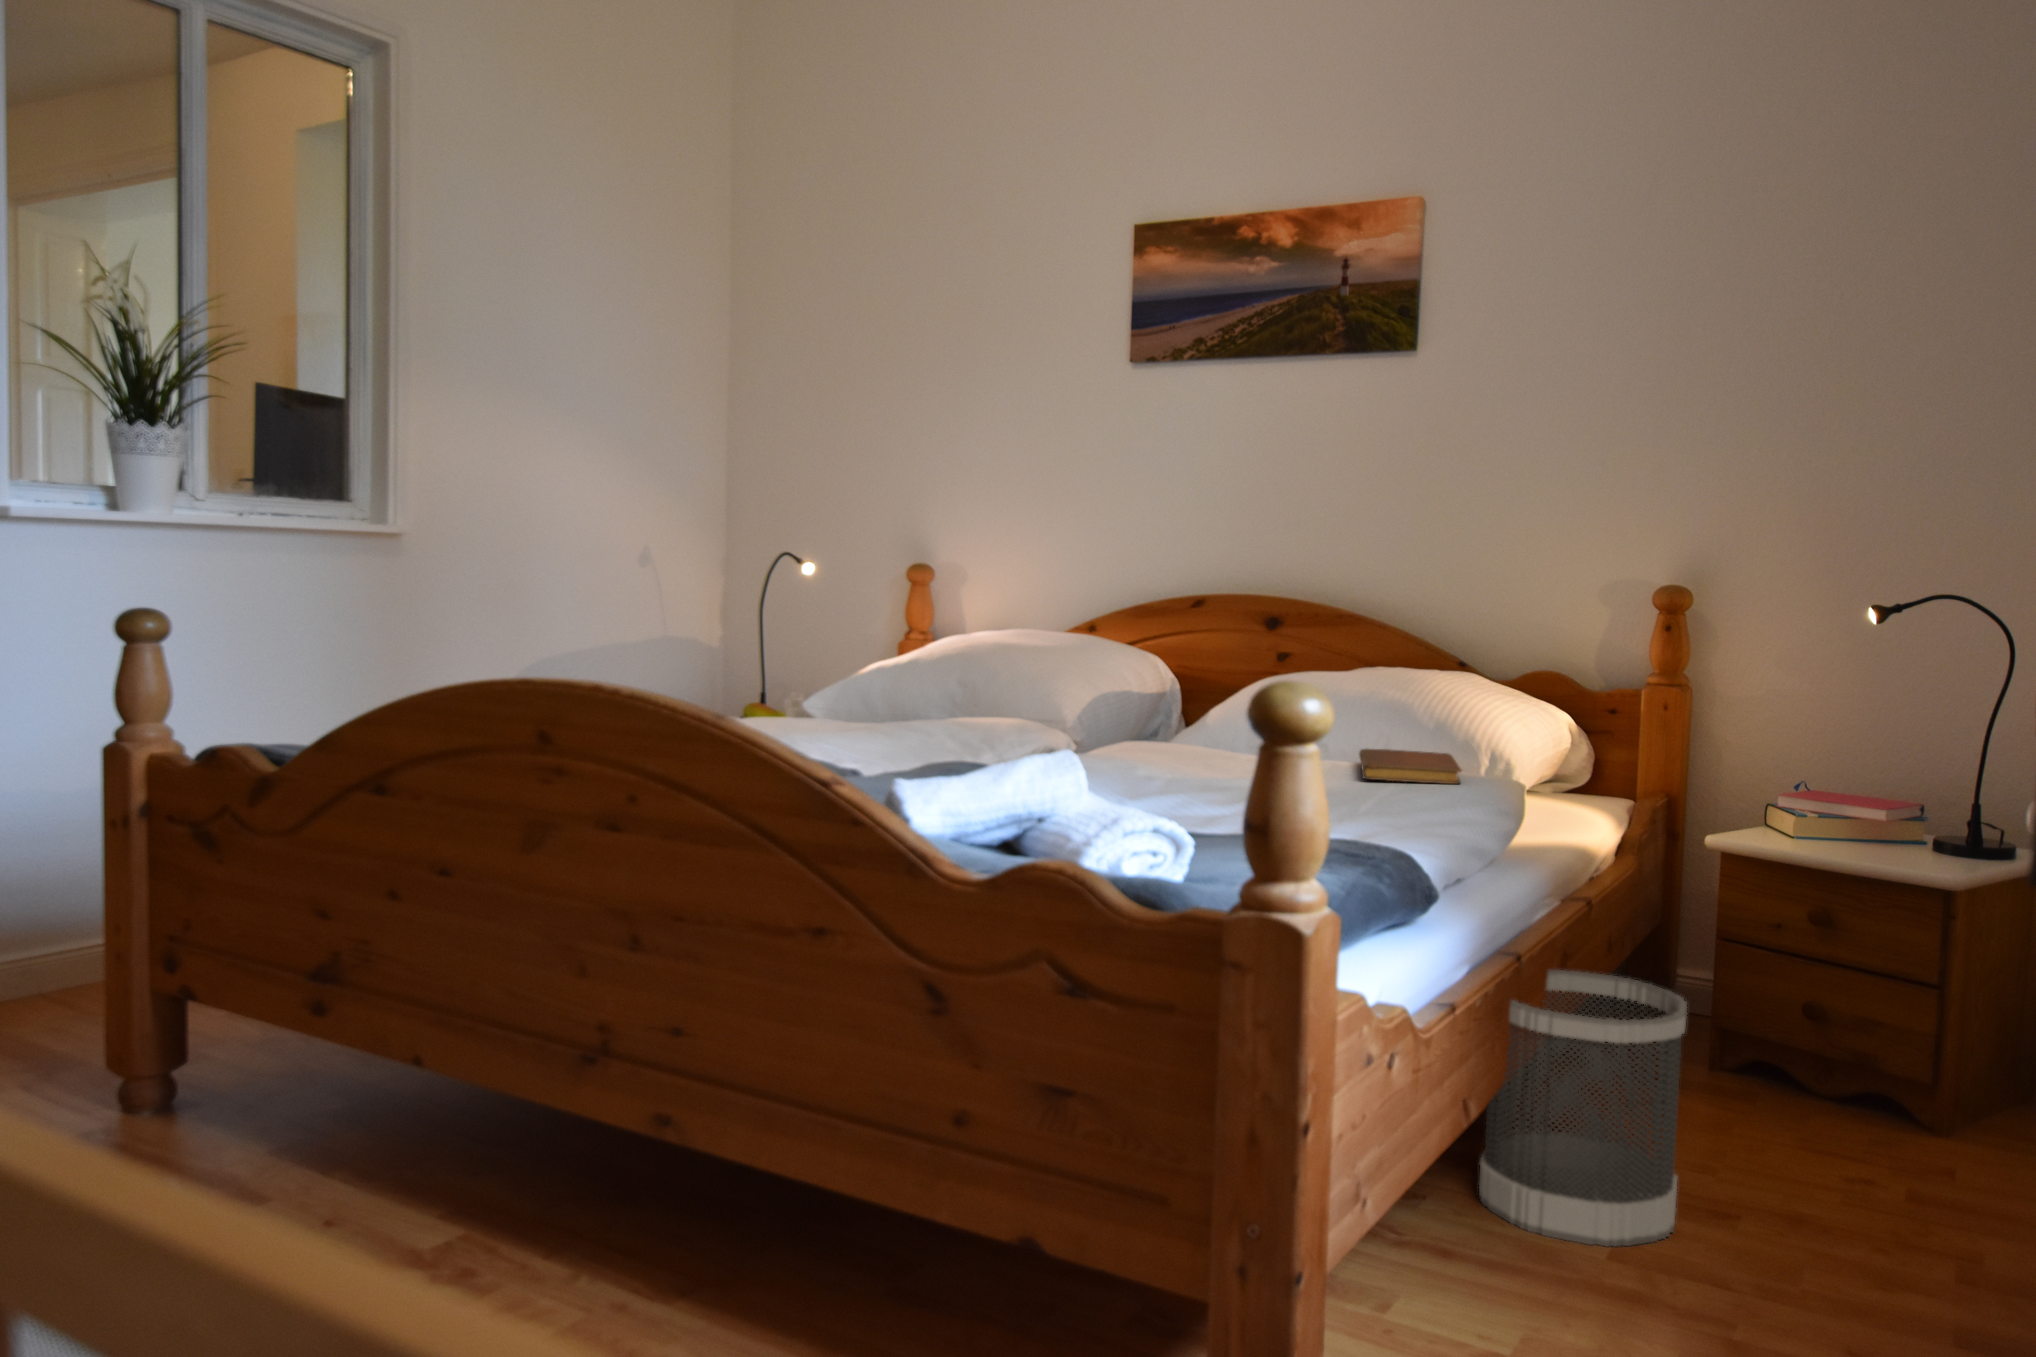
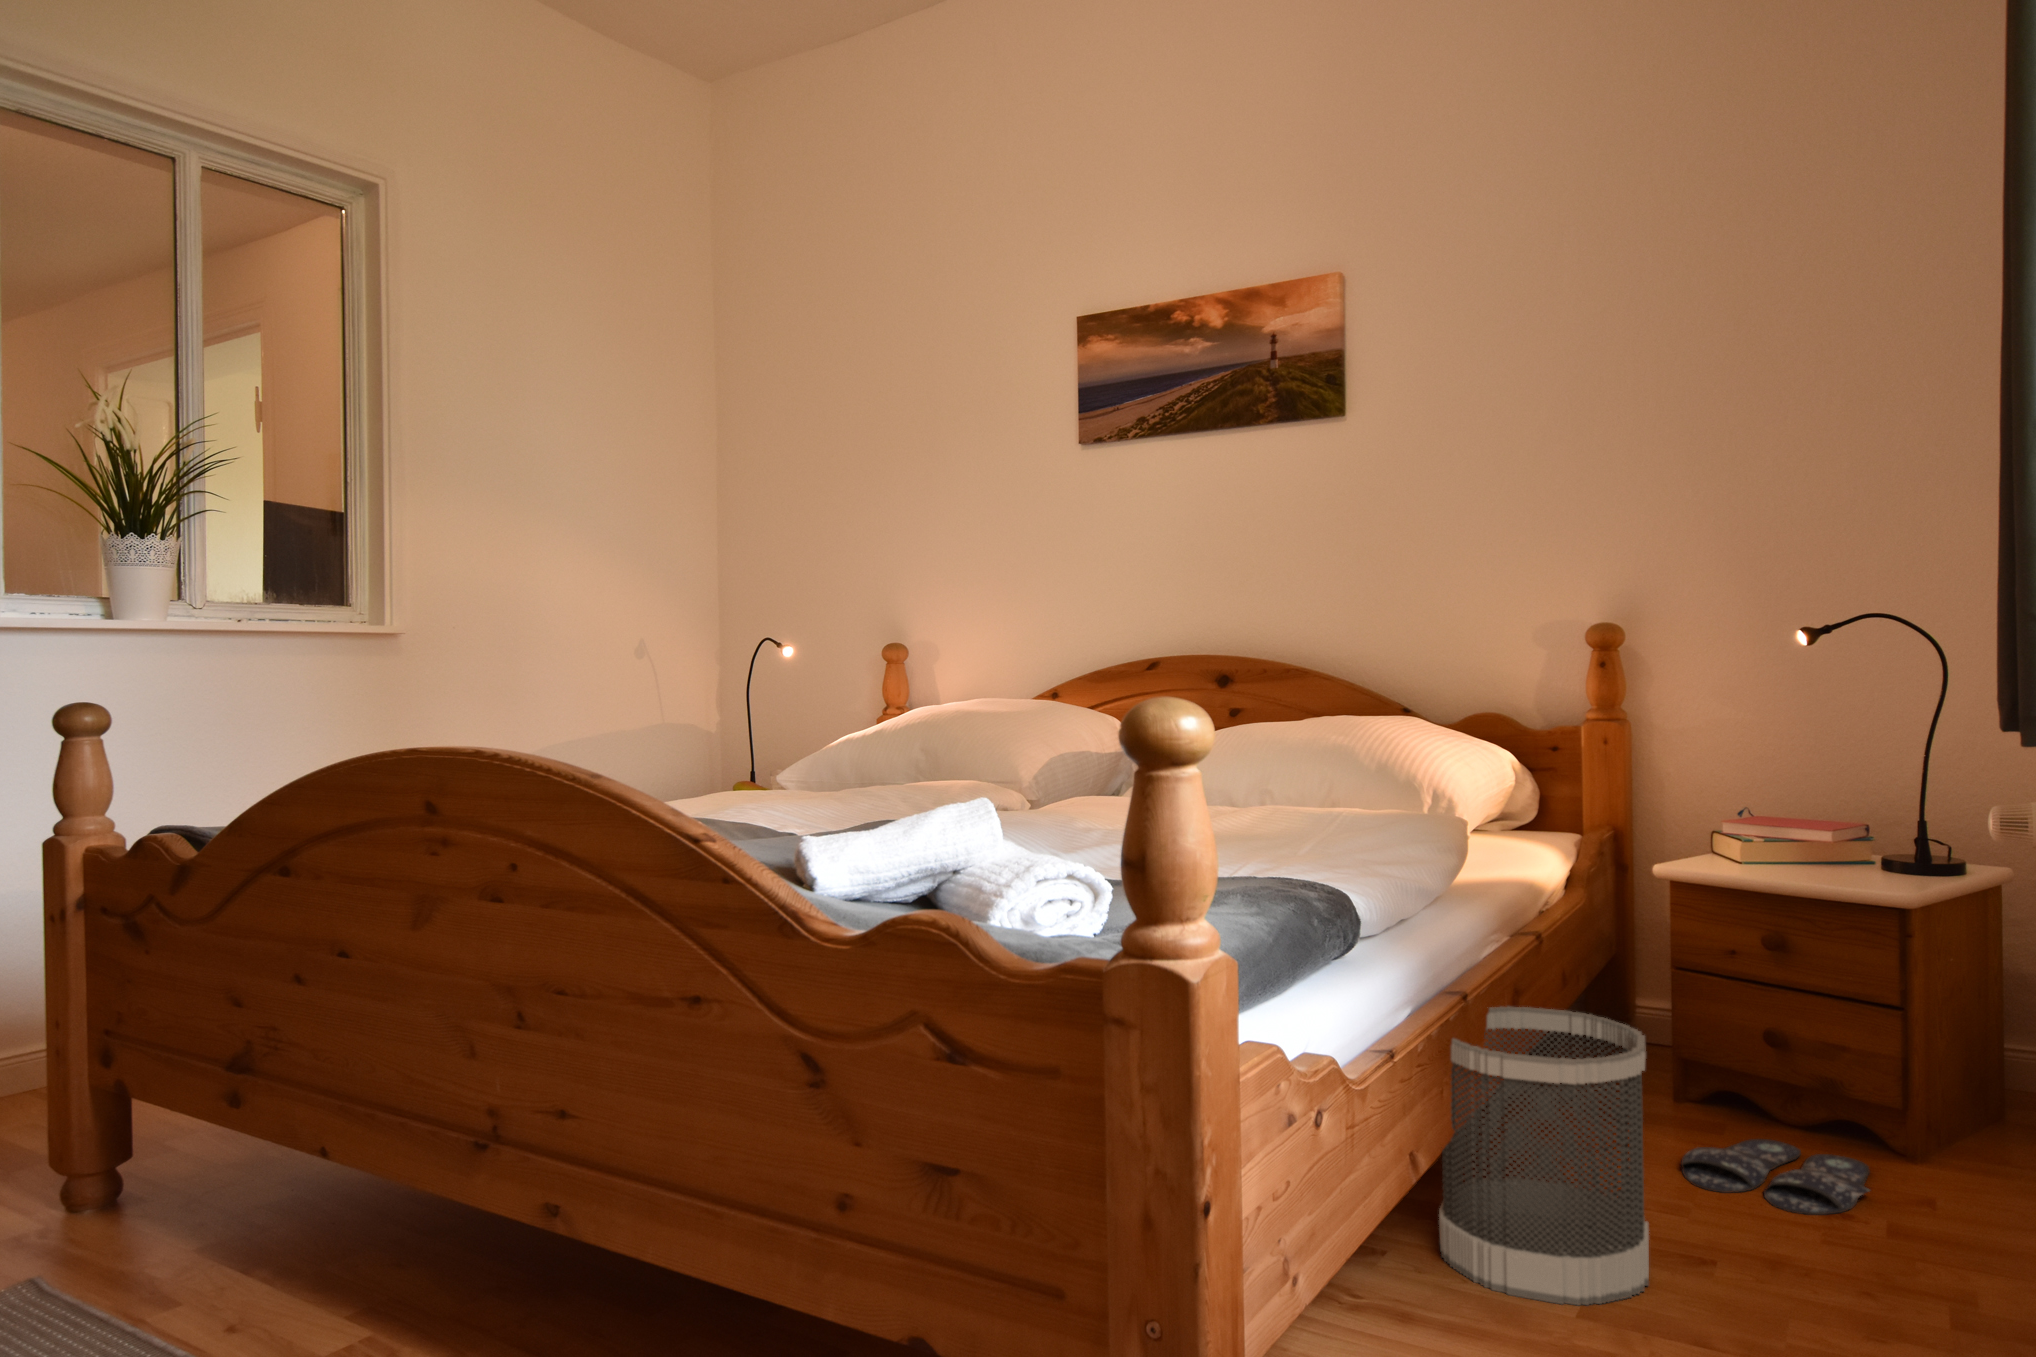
notebook: present [1359,749,1461,784] -> none [1304,792,1403,822]
slippers: none [1712,1108,1893,1178] -> present [1681,1139,1870,1215]

